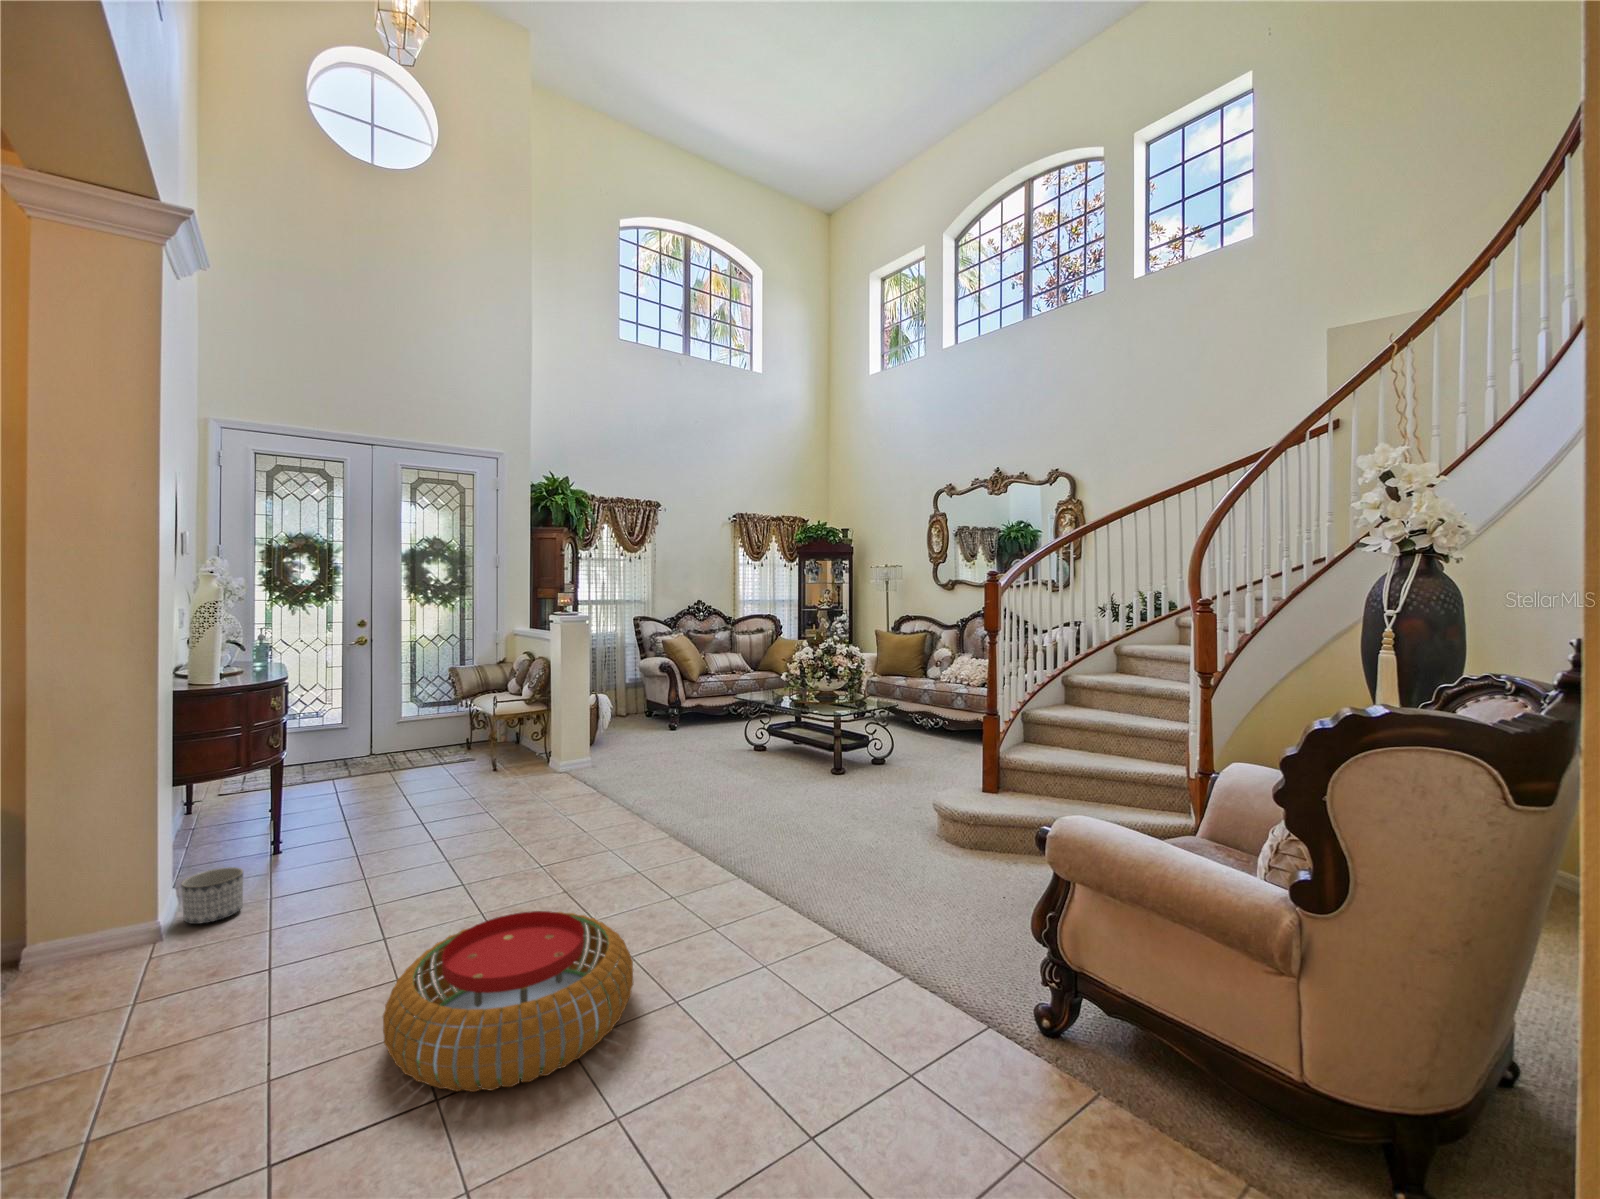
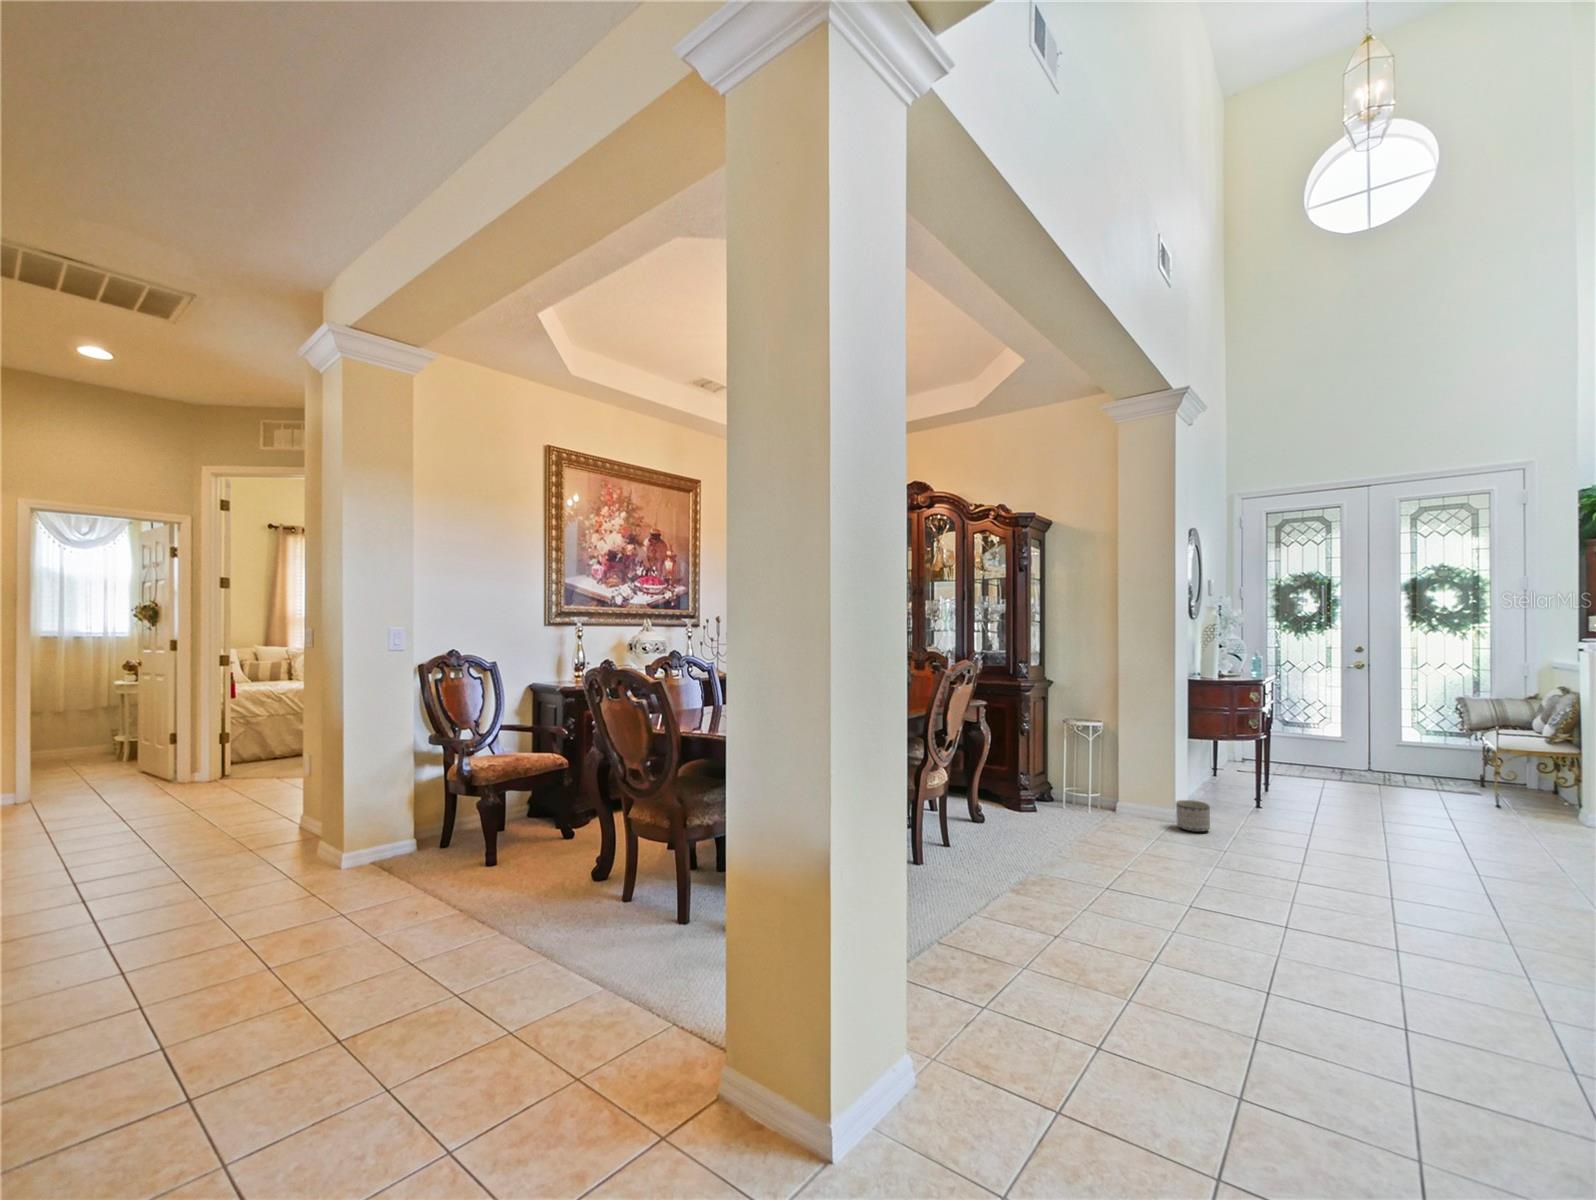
pouf: present [383,911,634,1092] -> none [1226,871,1445,989]

